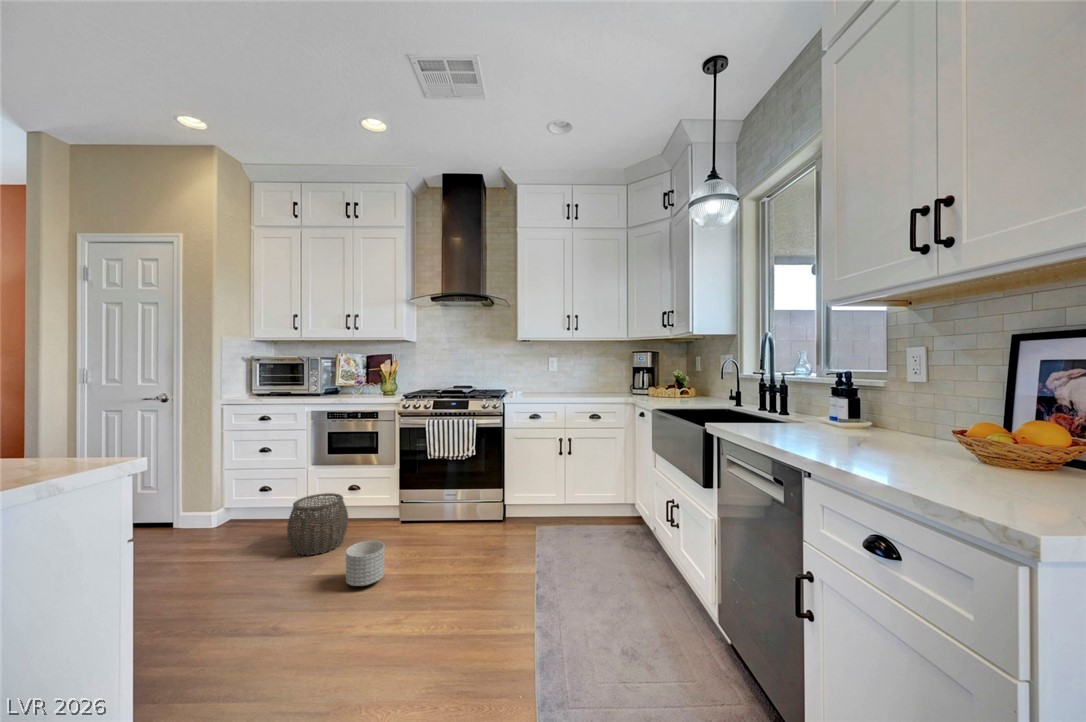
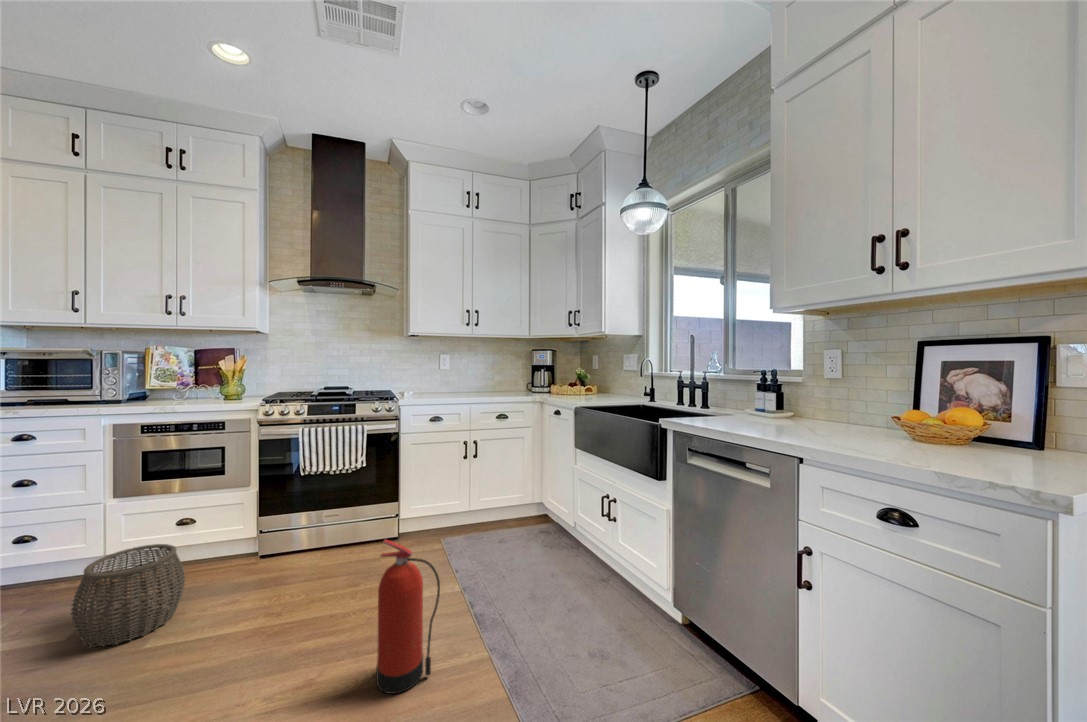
fire extinguisher: none [443,506,489,628] -> present [376,539,440,694]
planter: present [346,541,384,586] -> none [204,601,267,674]

